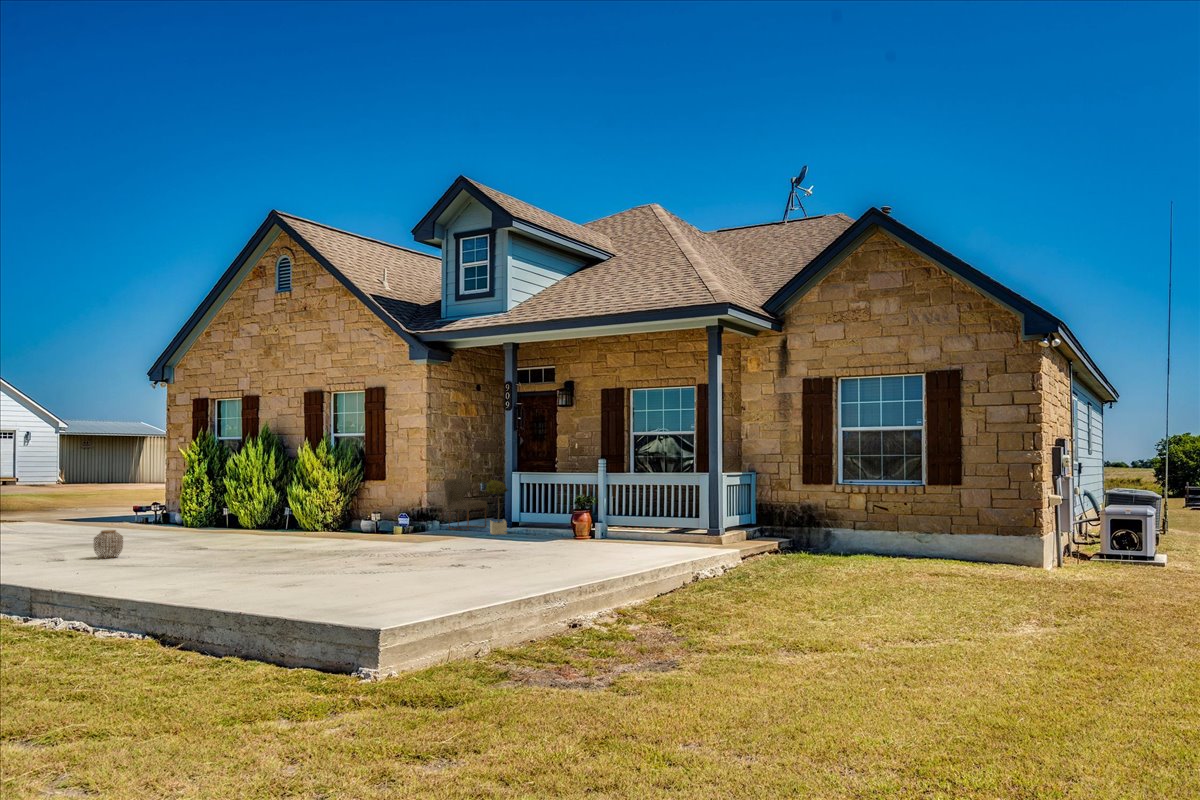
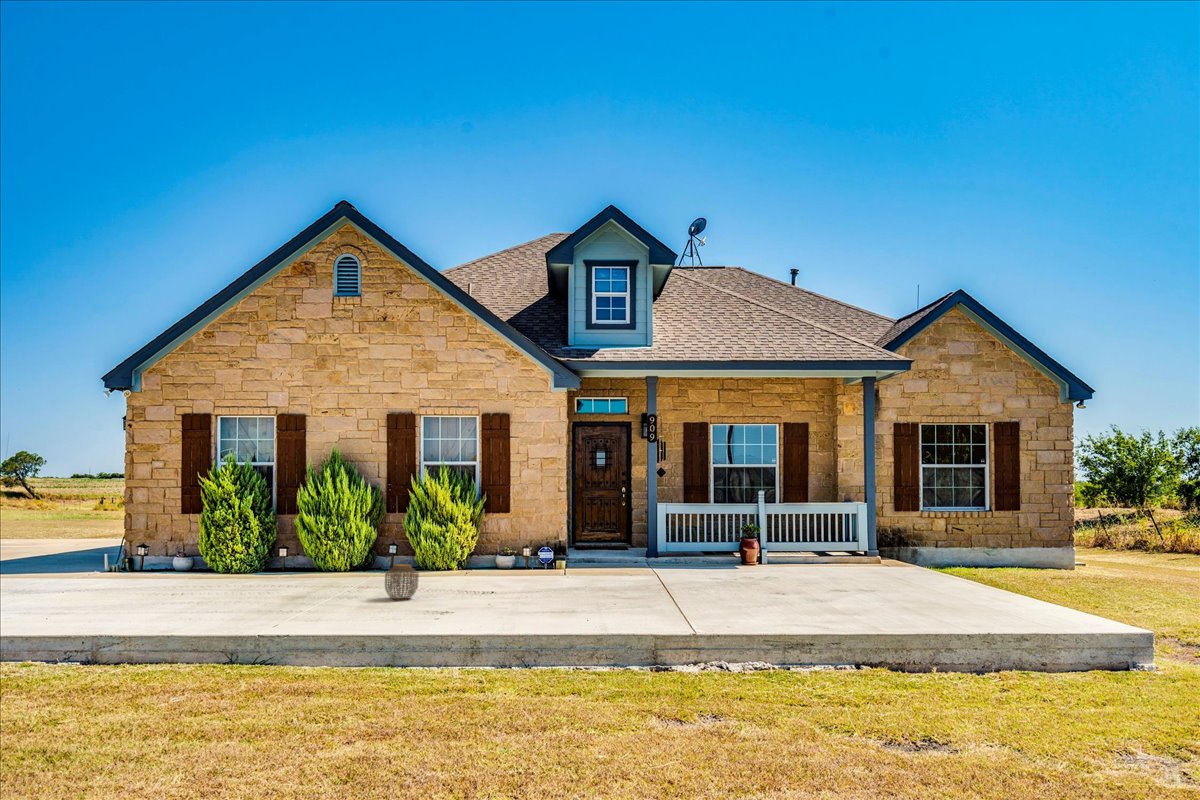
chair: present [444,479,487,530] -> none [555,506,592,558]
potted tree: present [486,480,508,535] -> none [631,506,654,560]

